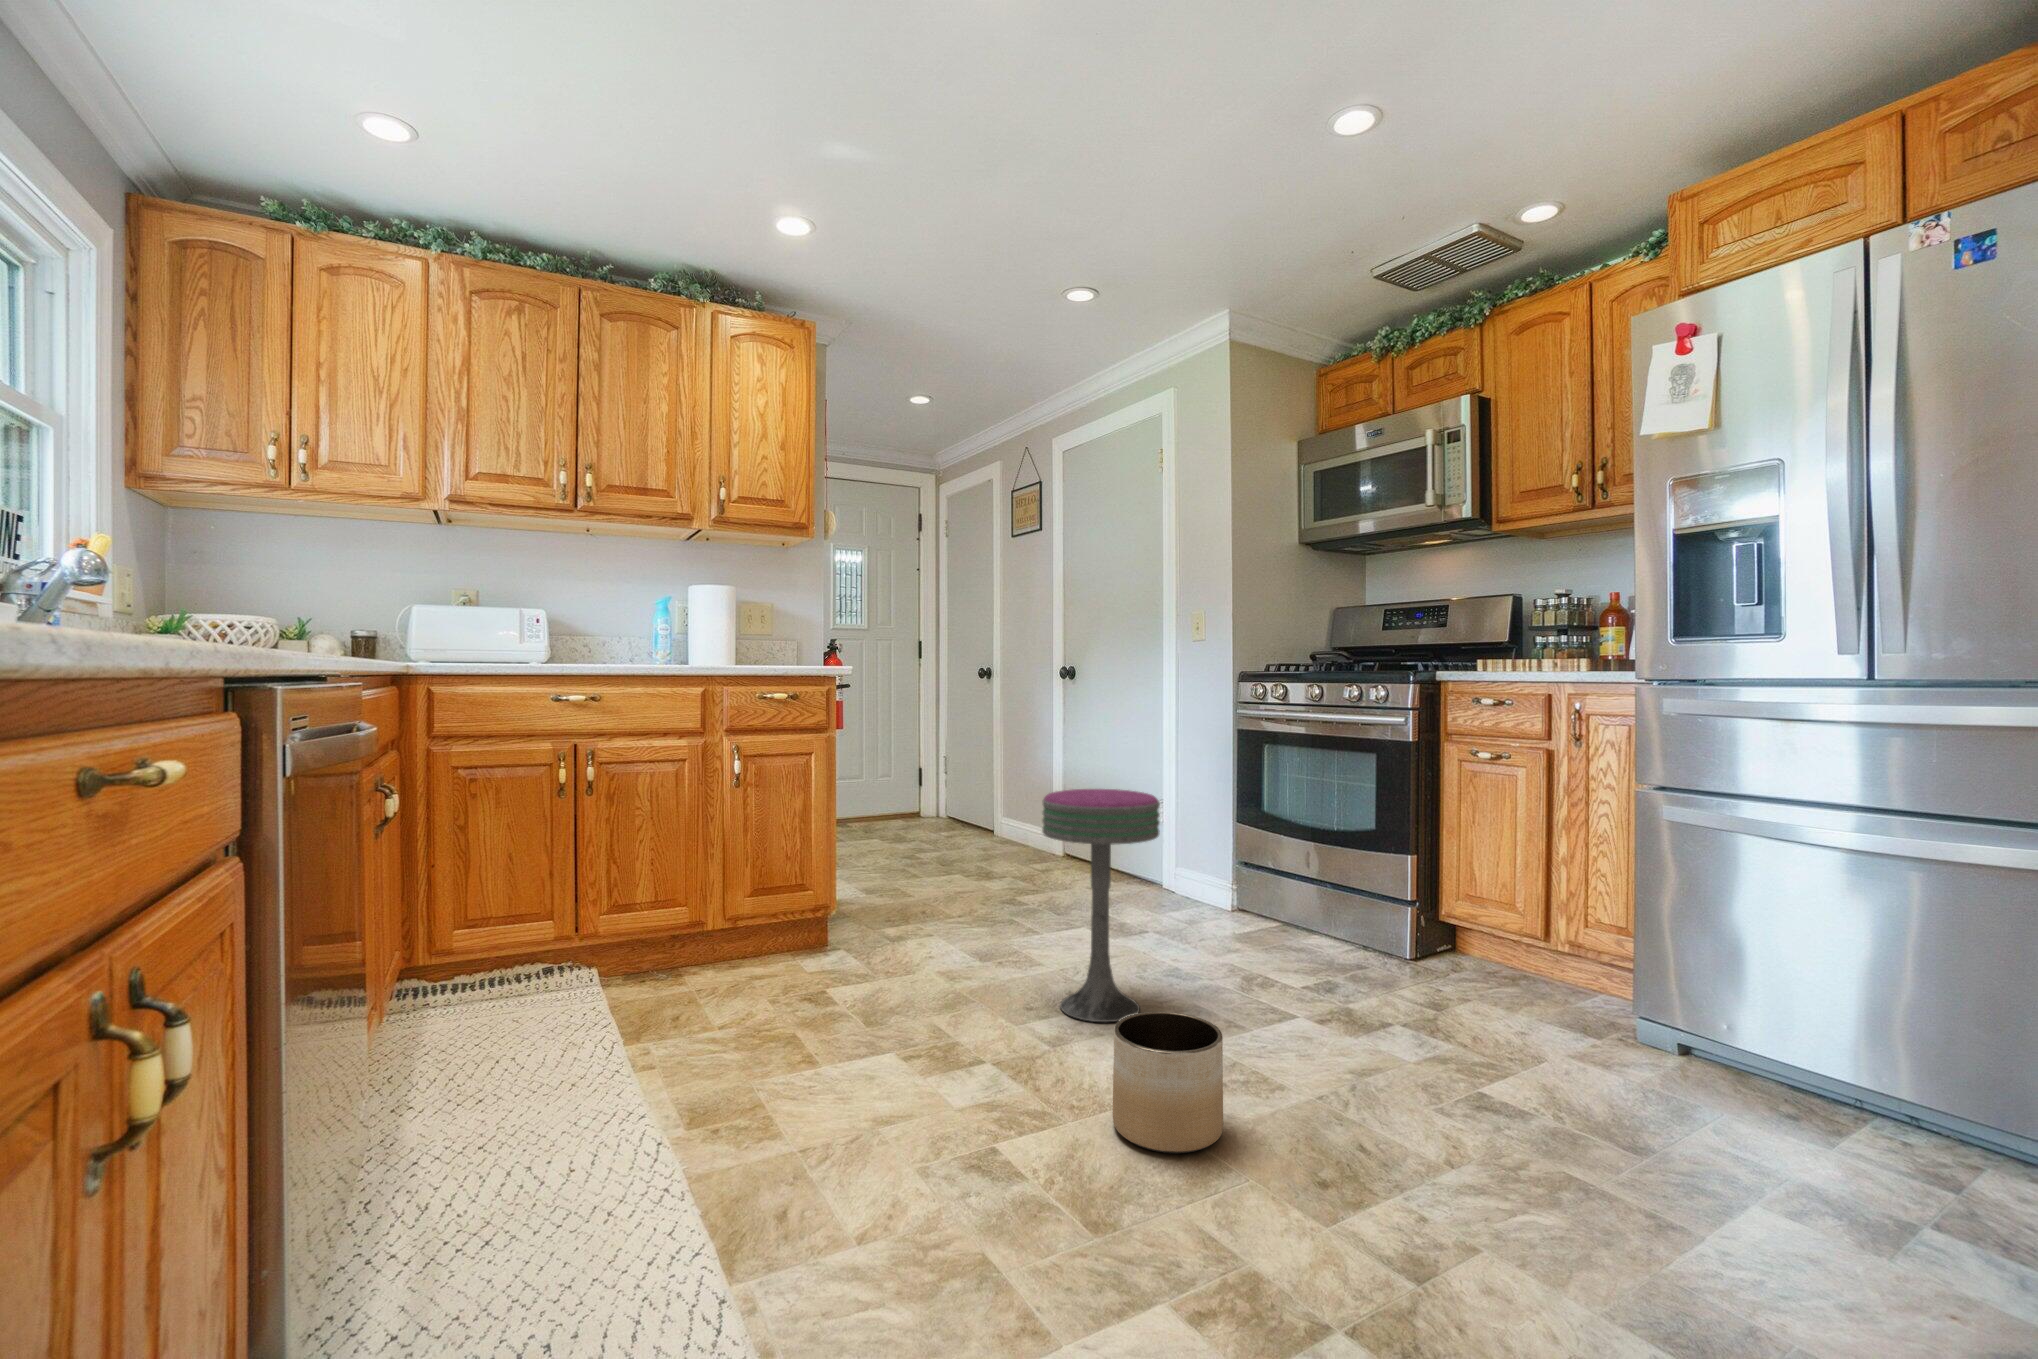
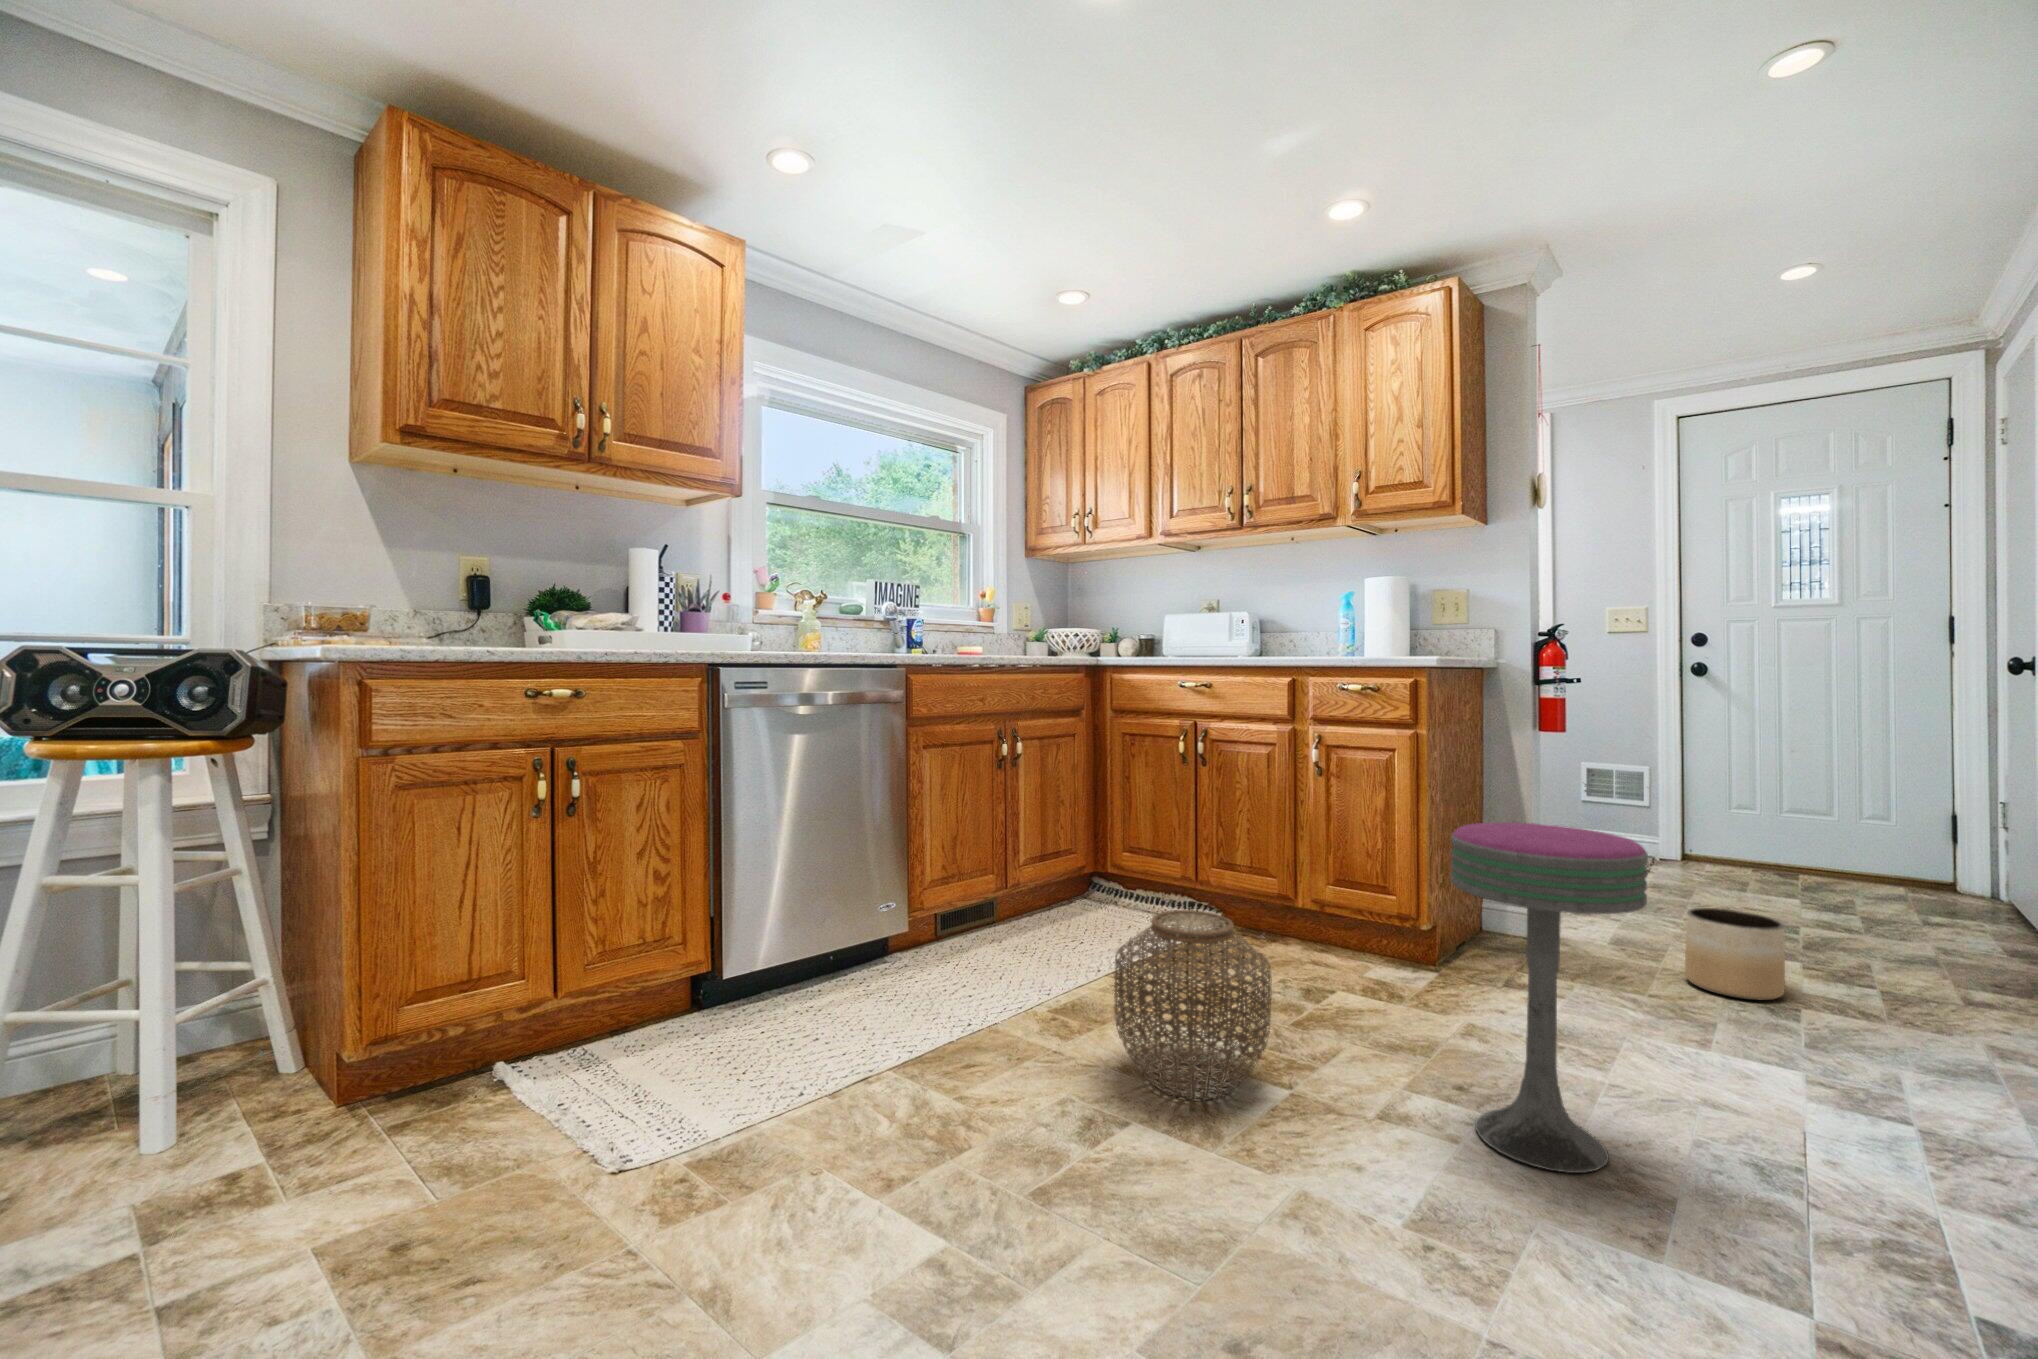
woven basket: none [841,922,995,1109] -> present [1114,910,1272,1100]
planter: present [1113,1012,1223,1153] -> present [1685,908,1785,1001]

